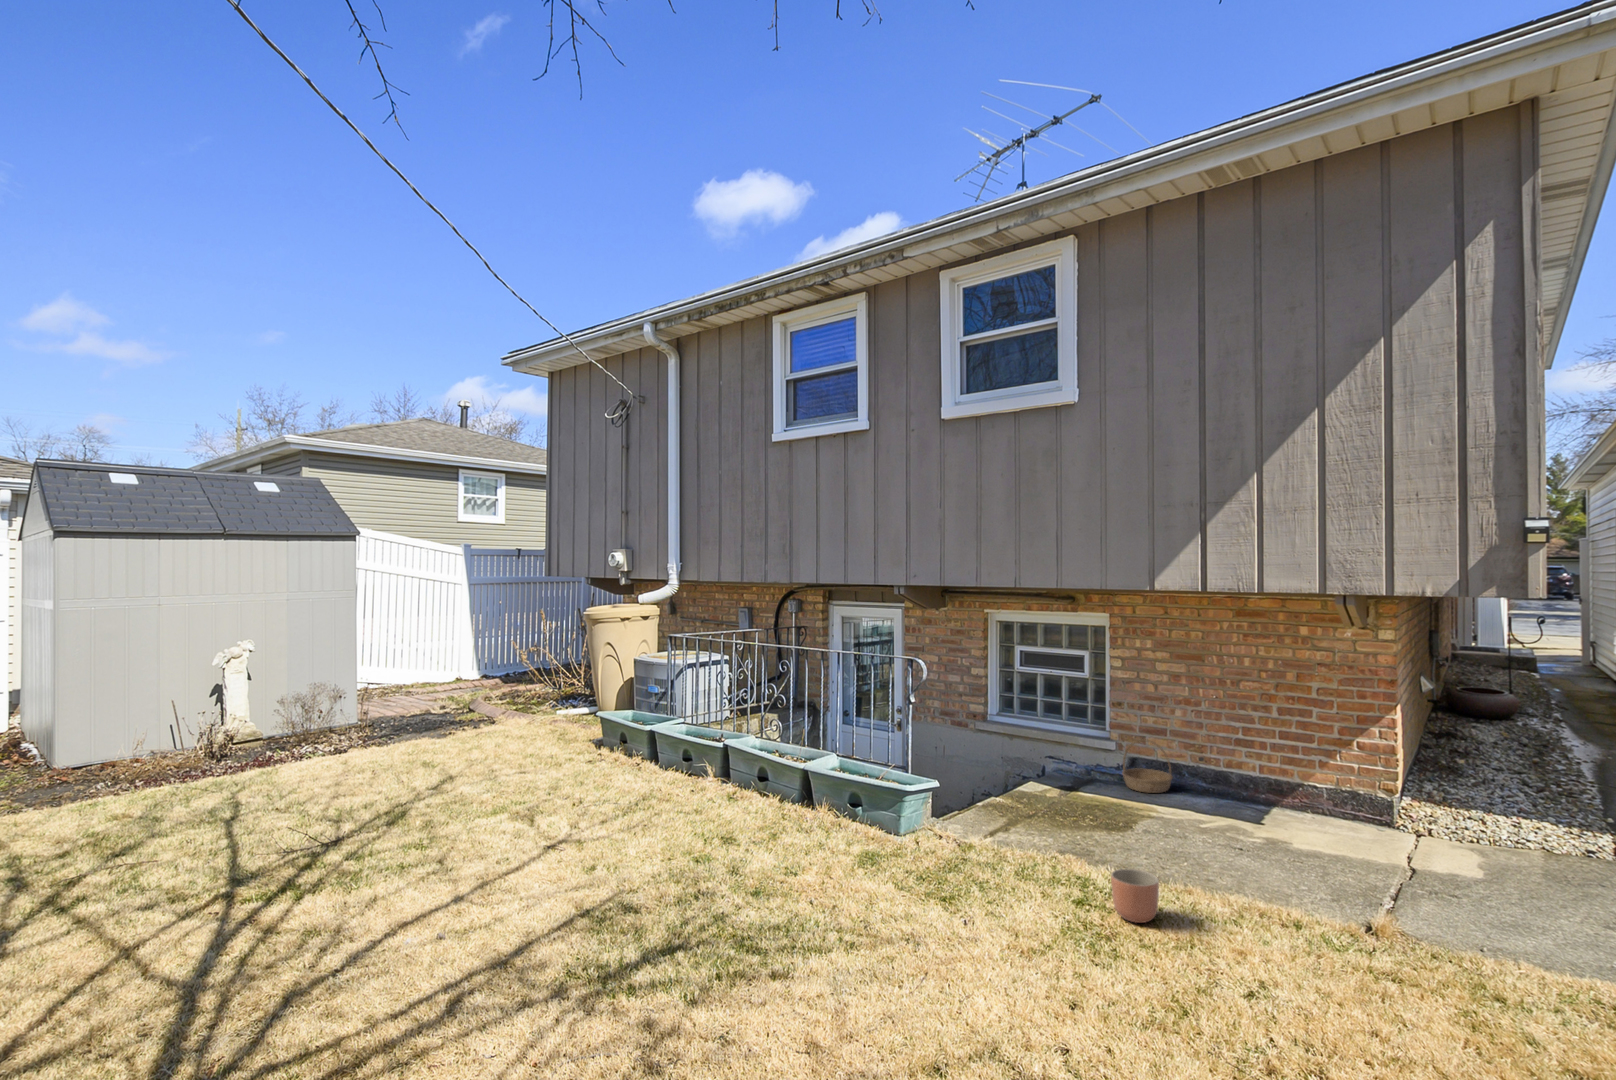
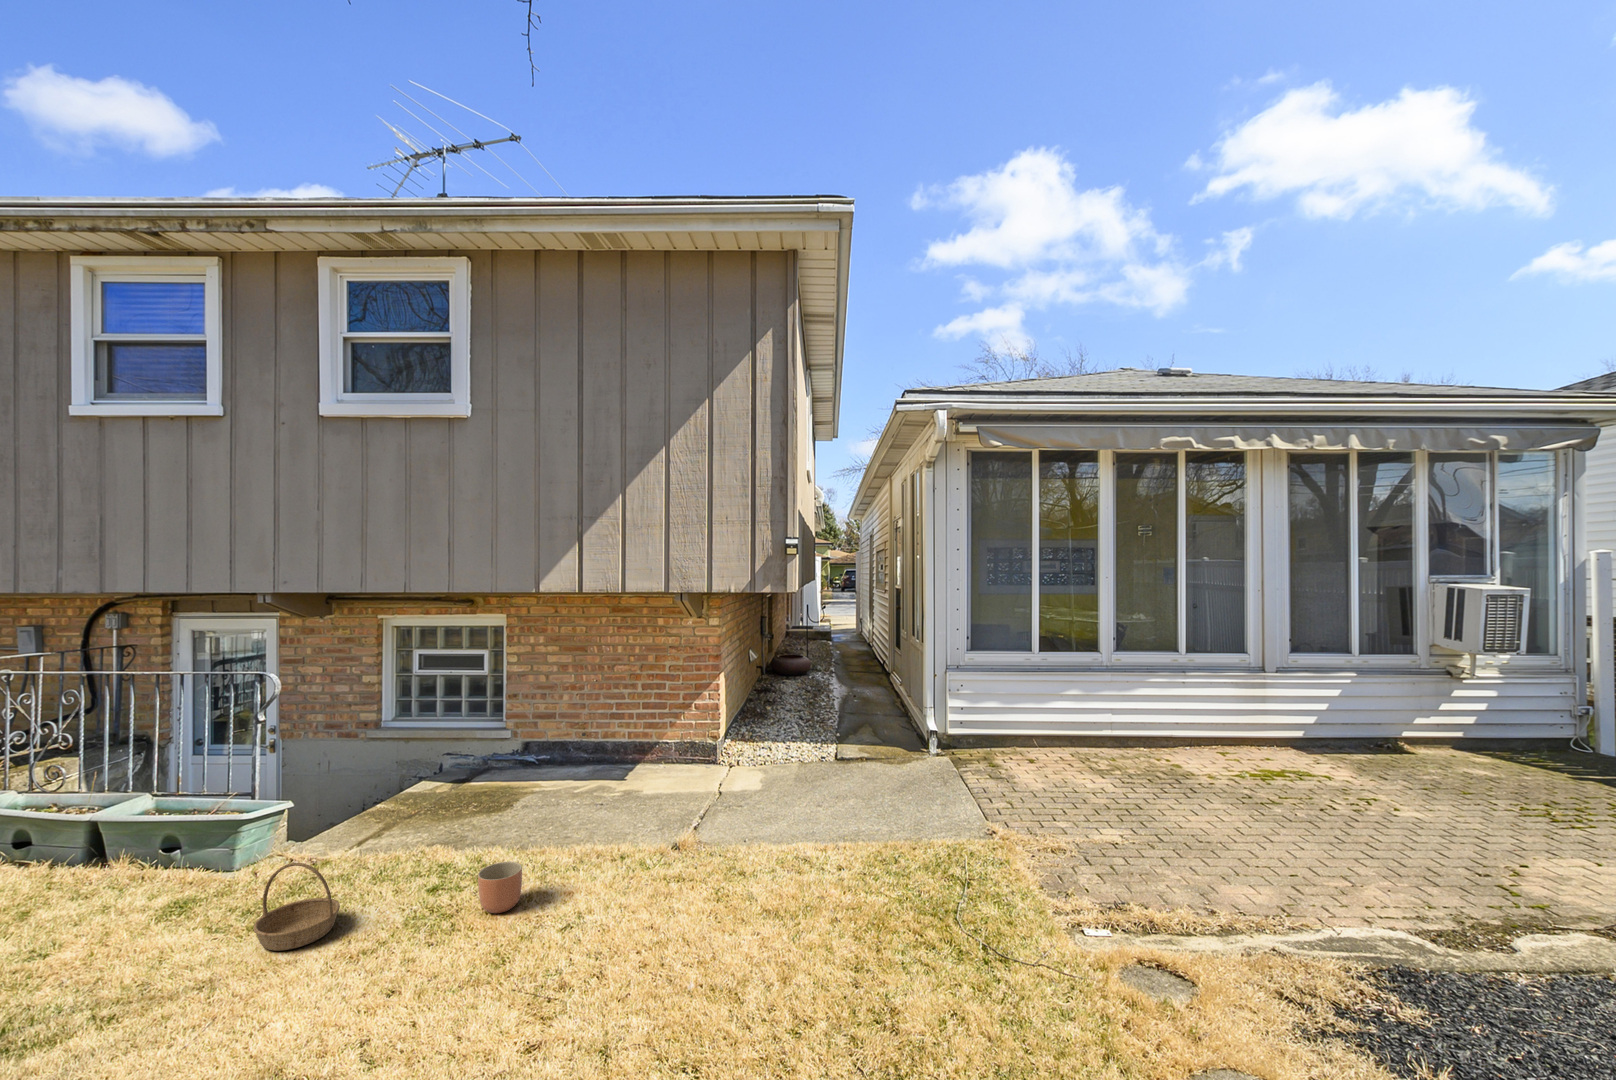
basket: present [1122,739,1173,793] -> present [253,862,340,951]

